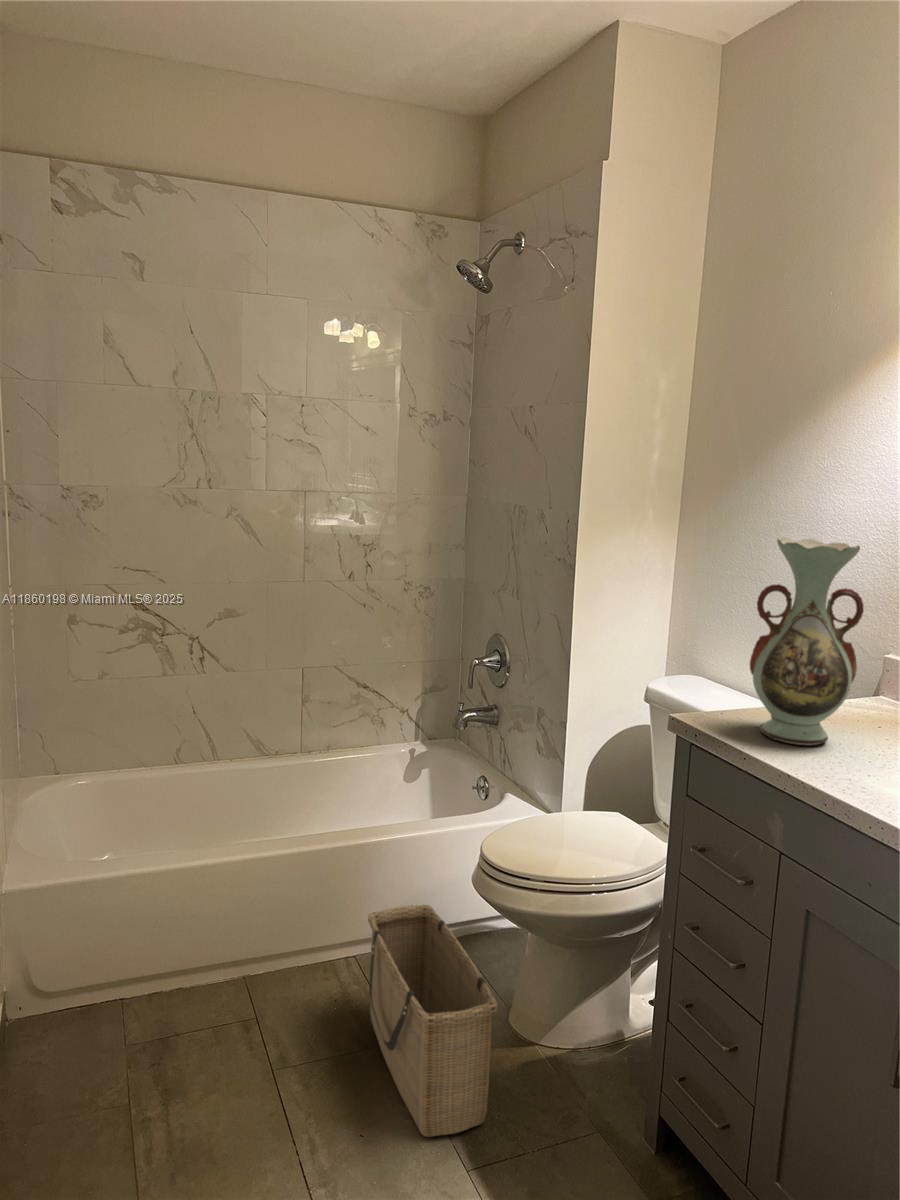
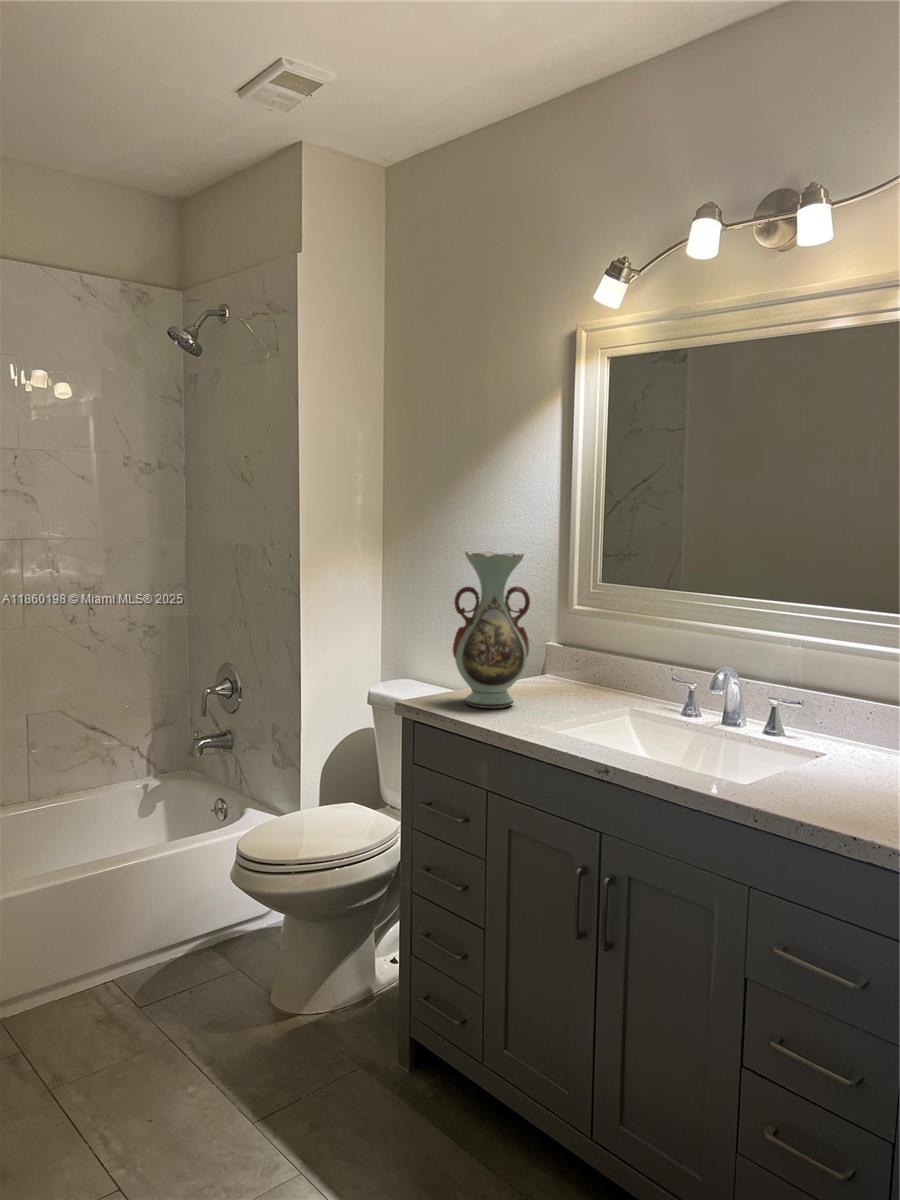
basket: present [368,905,497,1137] -> none [132,909,267,1108]

